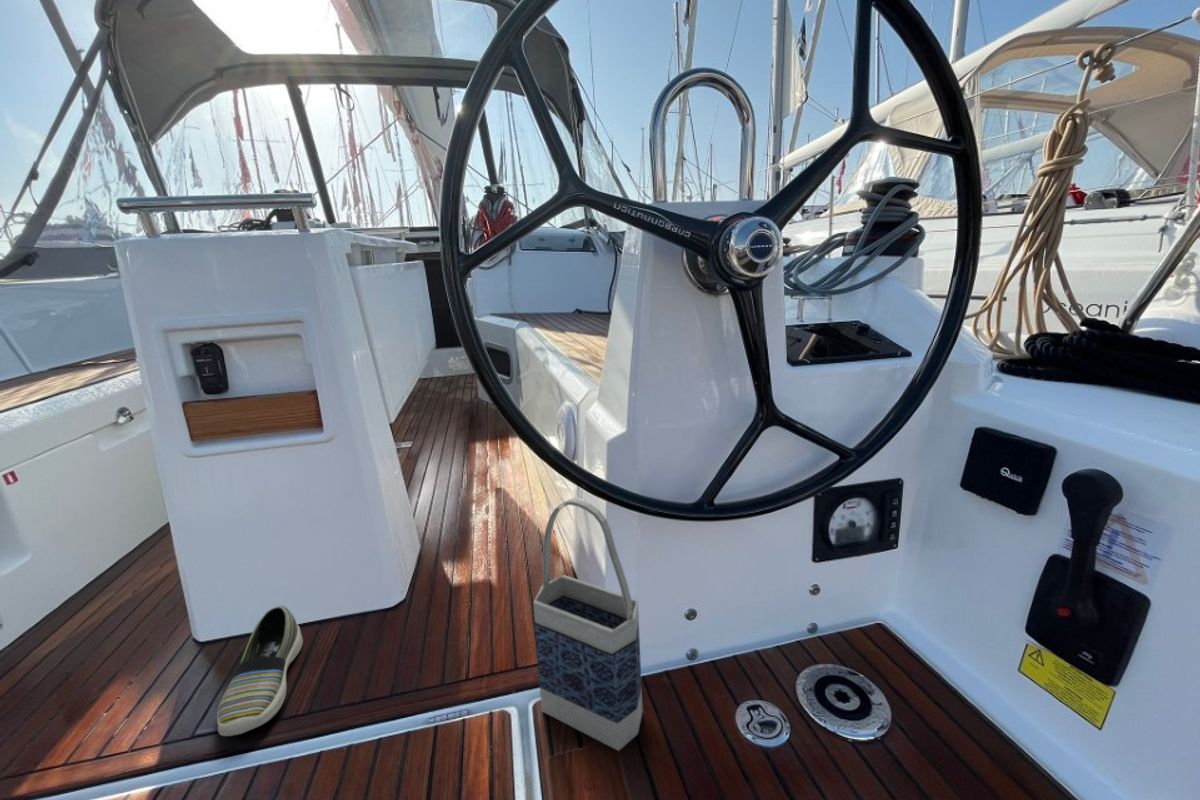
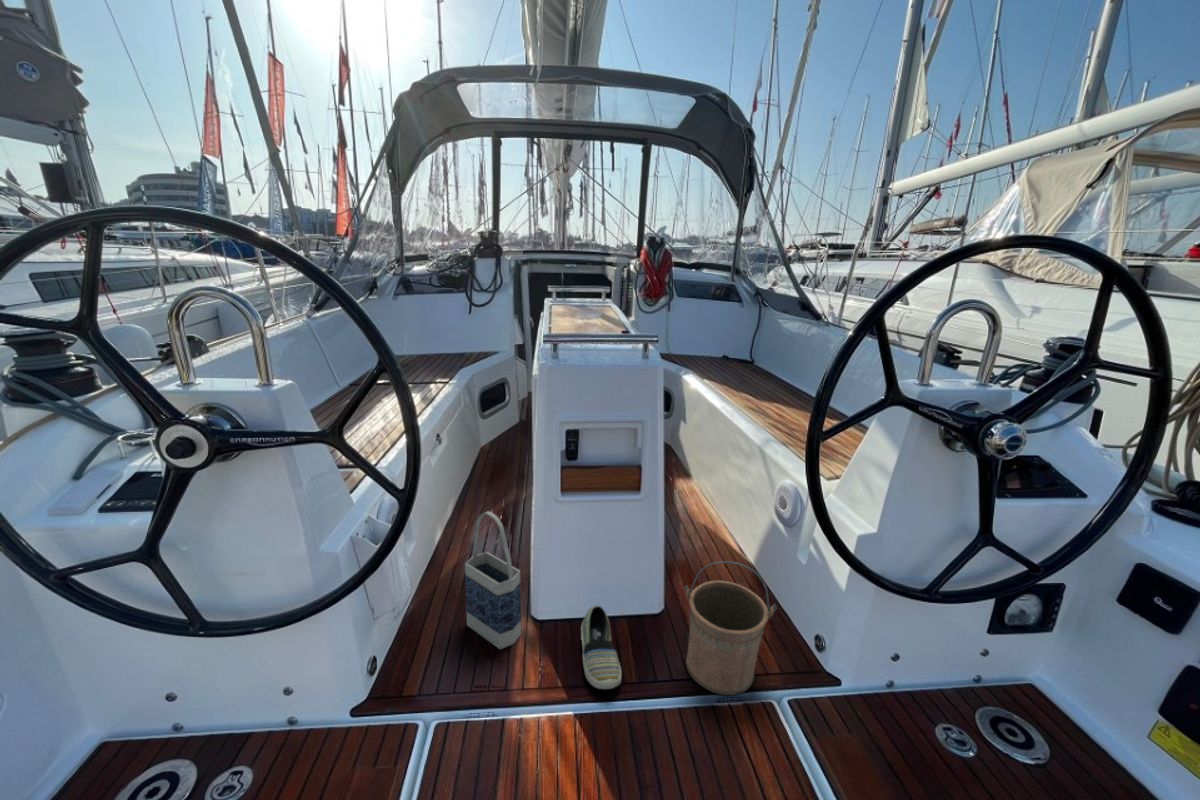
bag: present [534,499,642,750] -> present [465,512,521,649]
bucket: none [372,506,500,712] -> present [684,561,776,695]

